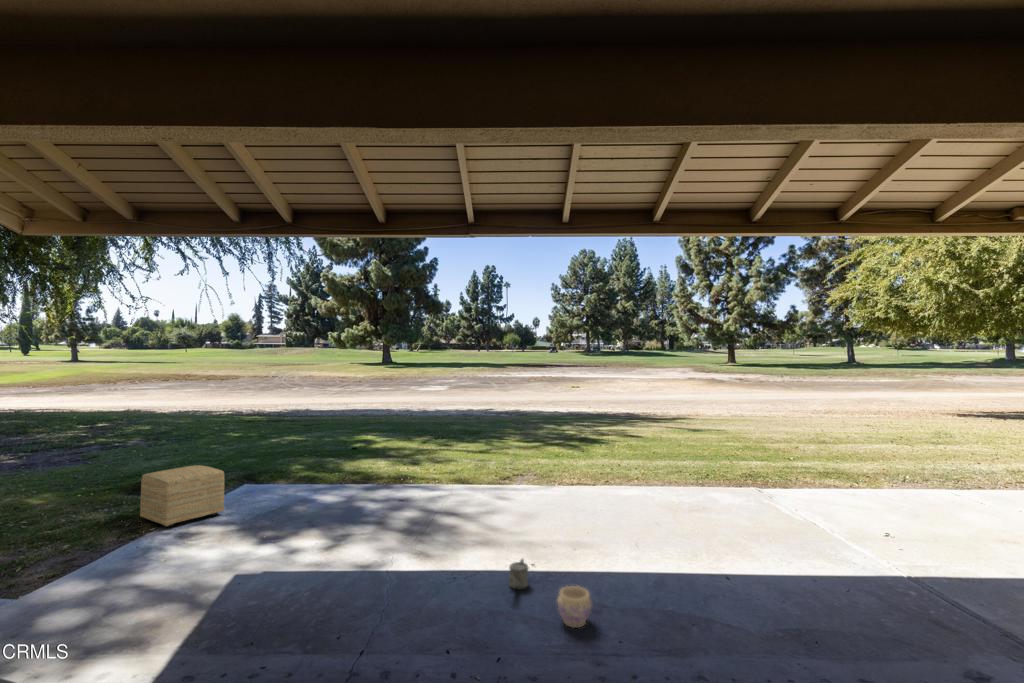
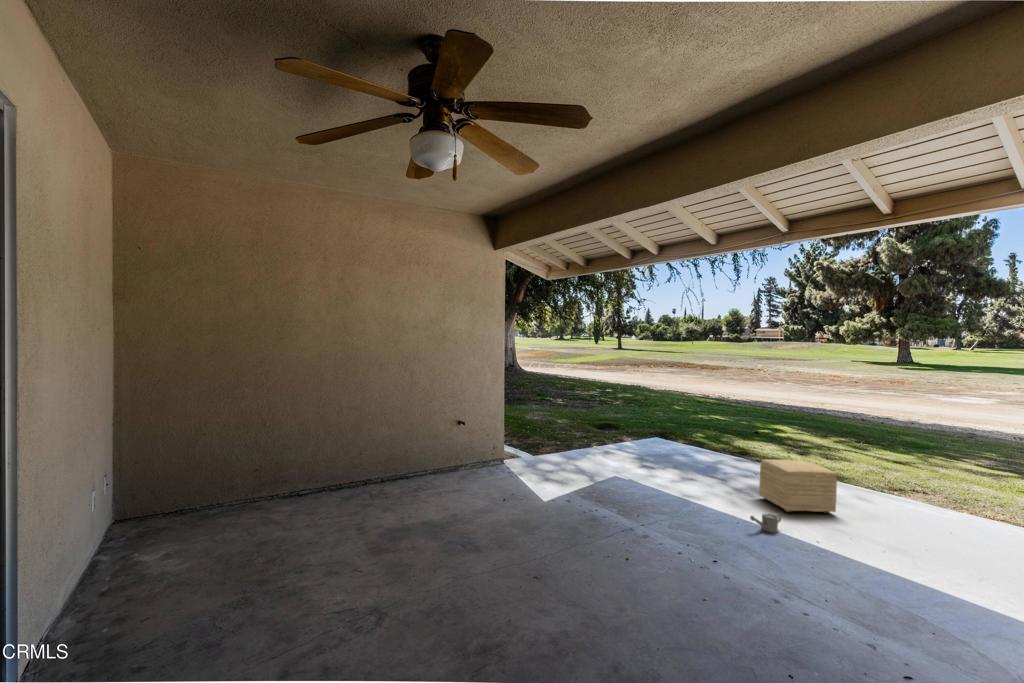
ottoman: present [140,465,225,527] -> present [759,459,837,514]
planter: present [558,586,592,628] -> none [766,530,794,558]

